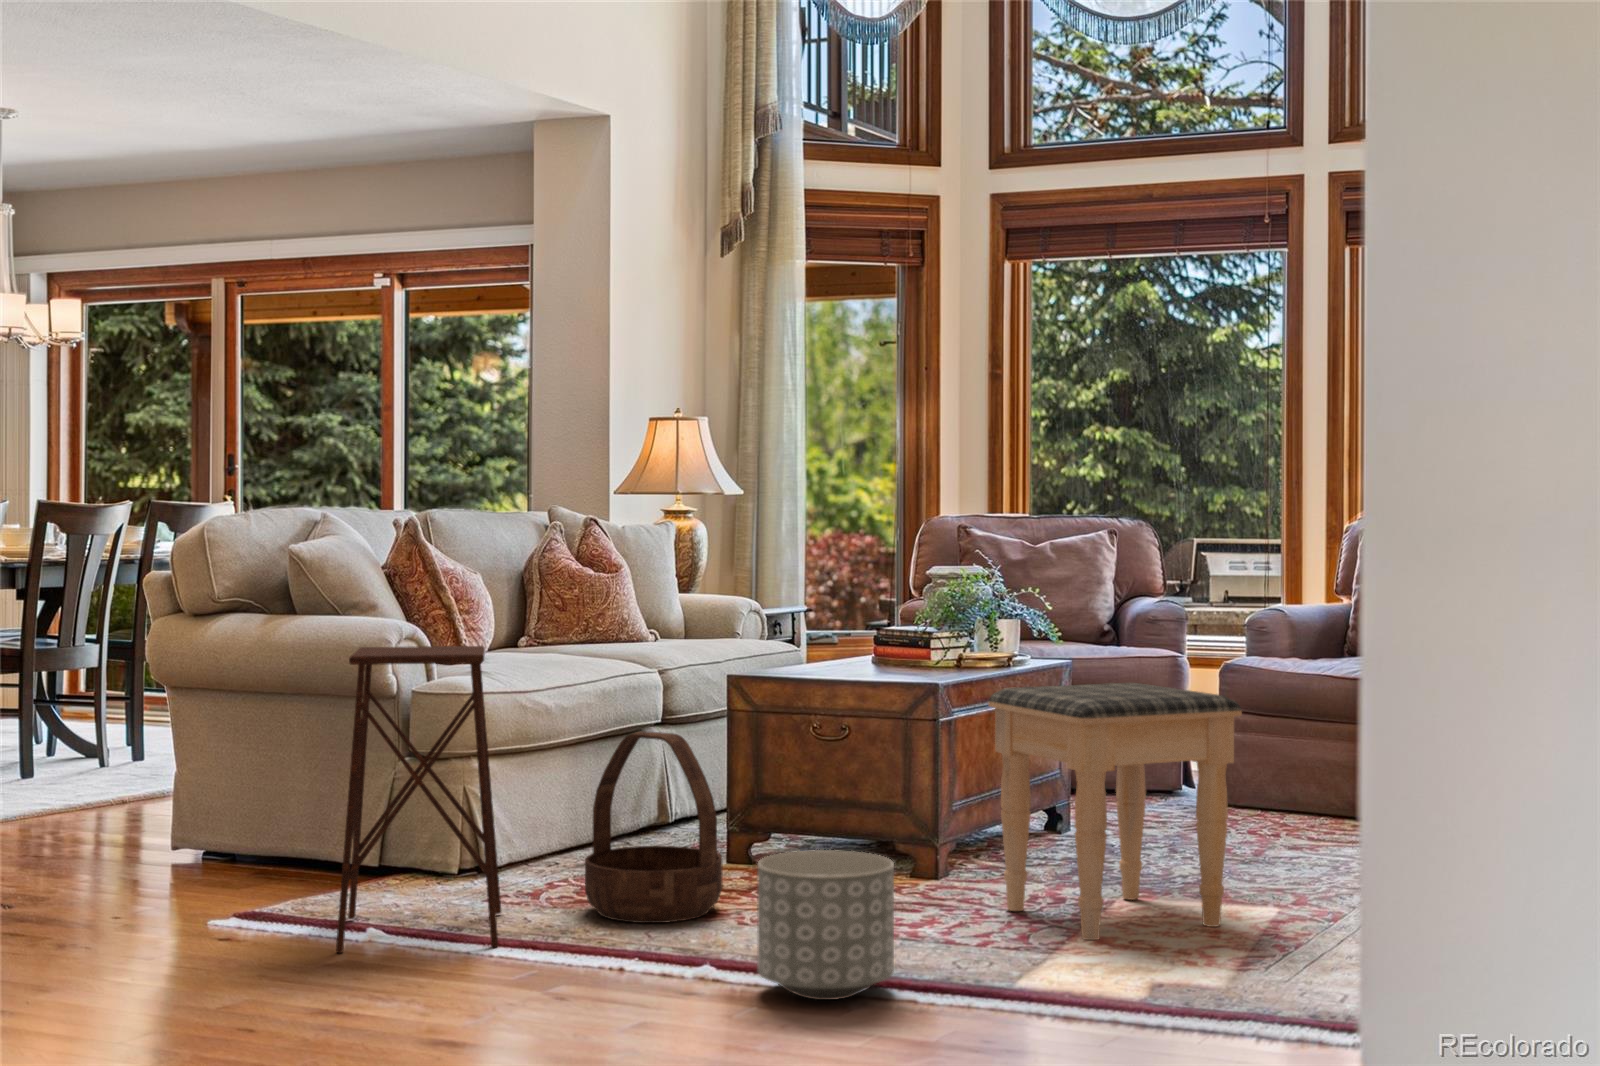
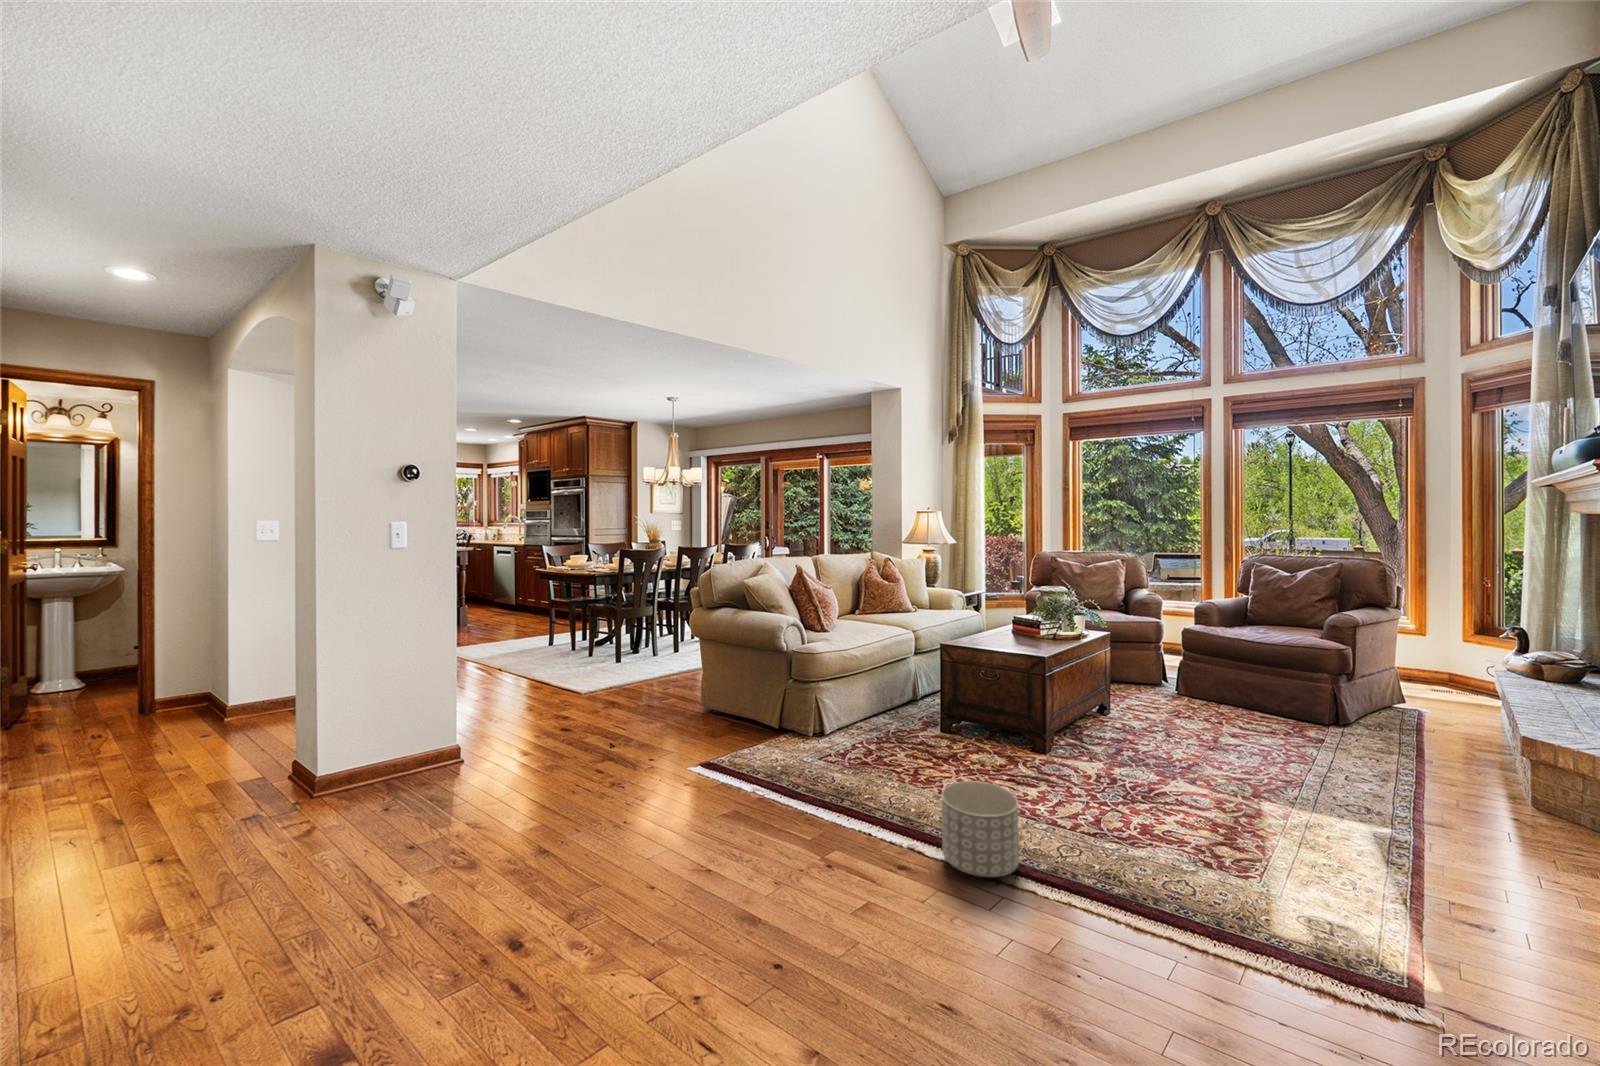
side table: present [336,646,501,953] -> none [753,643,833,793]
footstool: present [988,683,1242,940] -> none [1070,672,1226,827]
basket: present [585,731,723,923] -> none [869,684,934,780]

